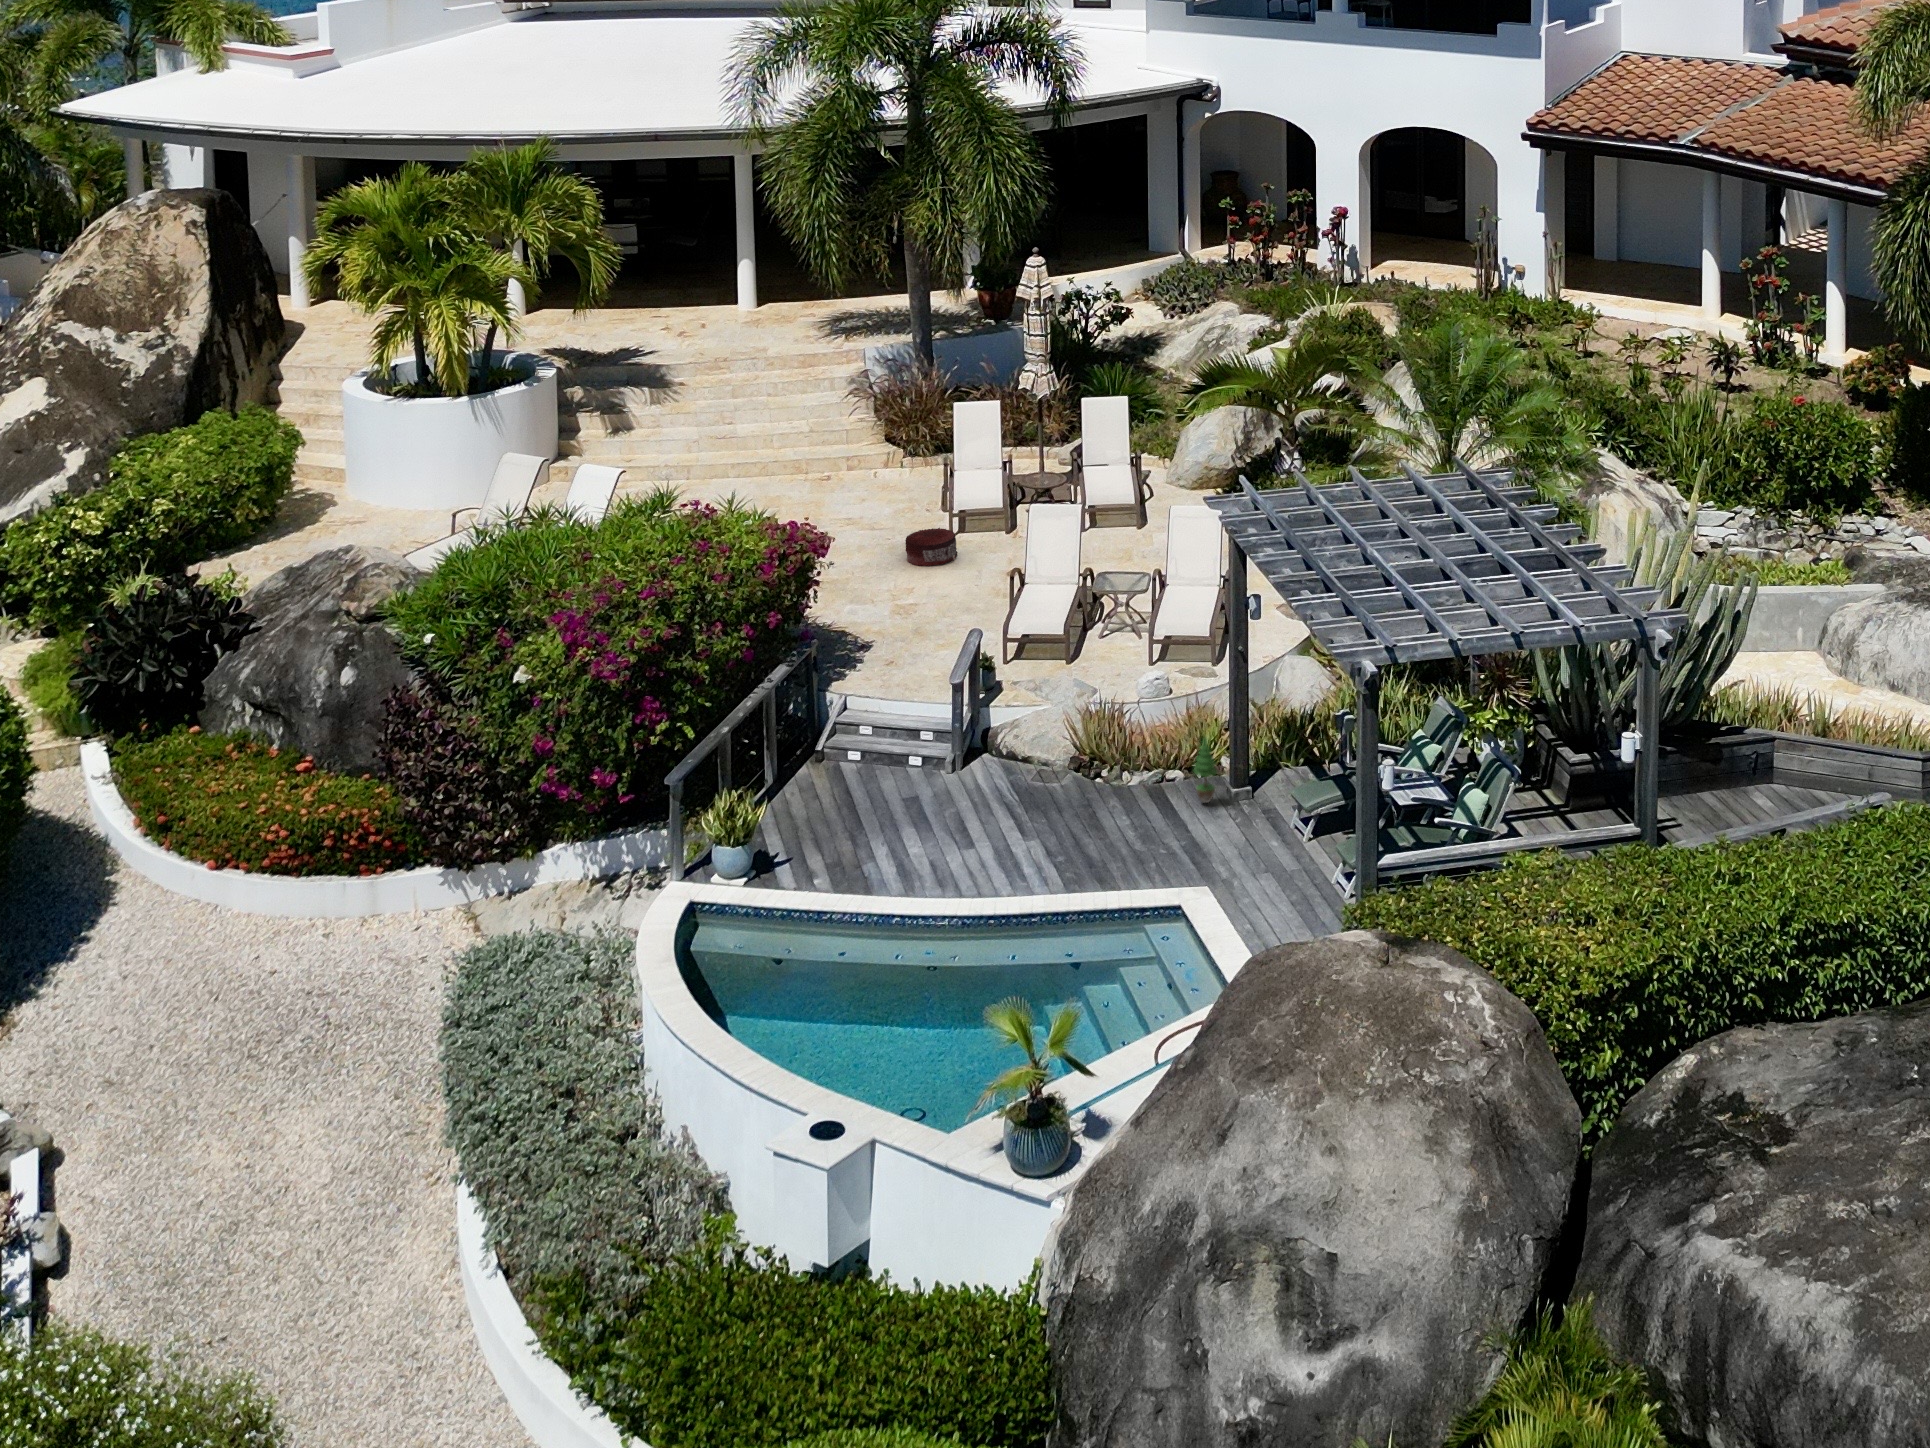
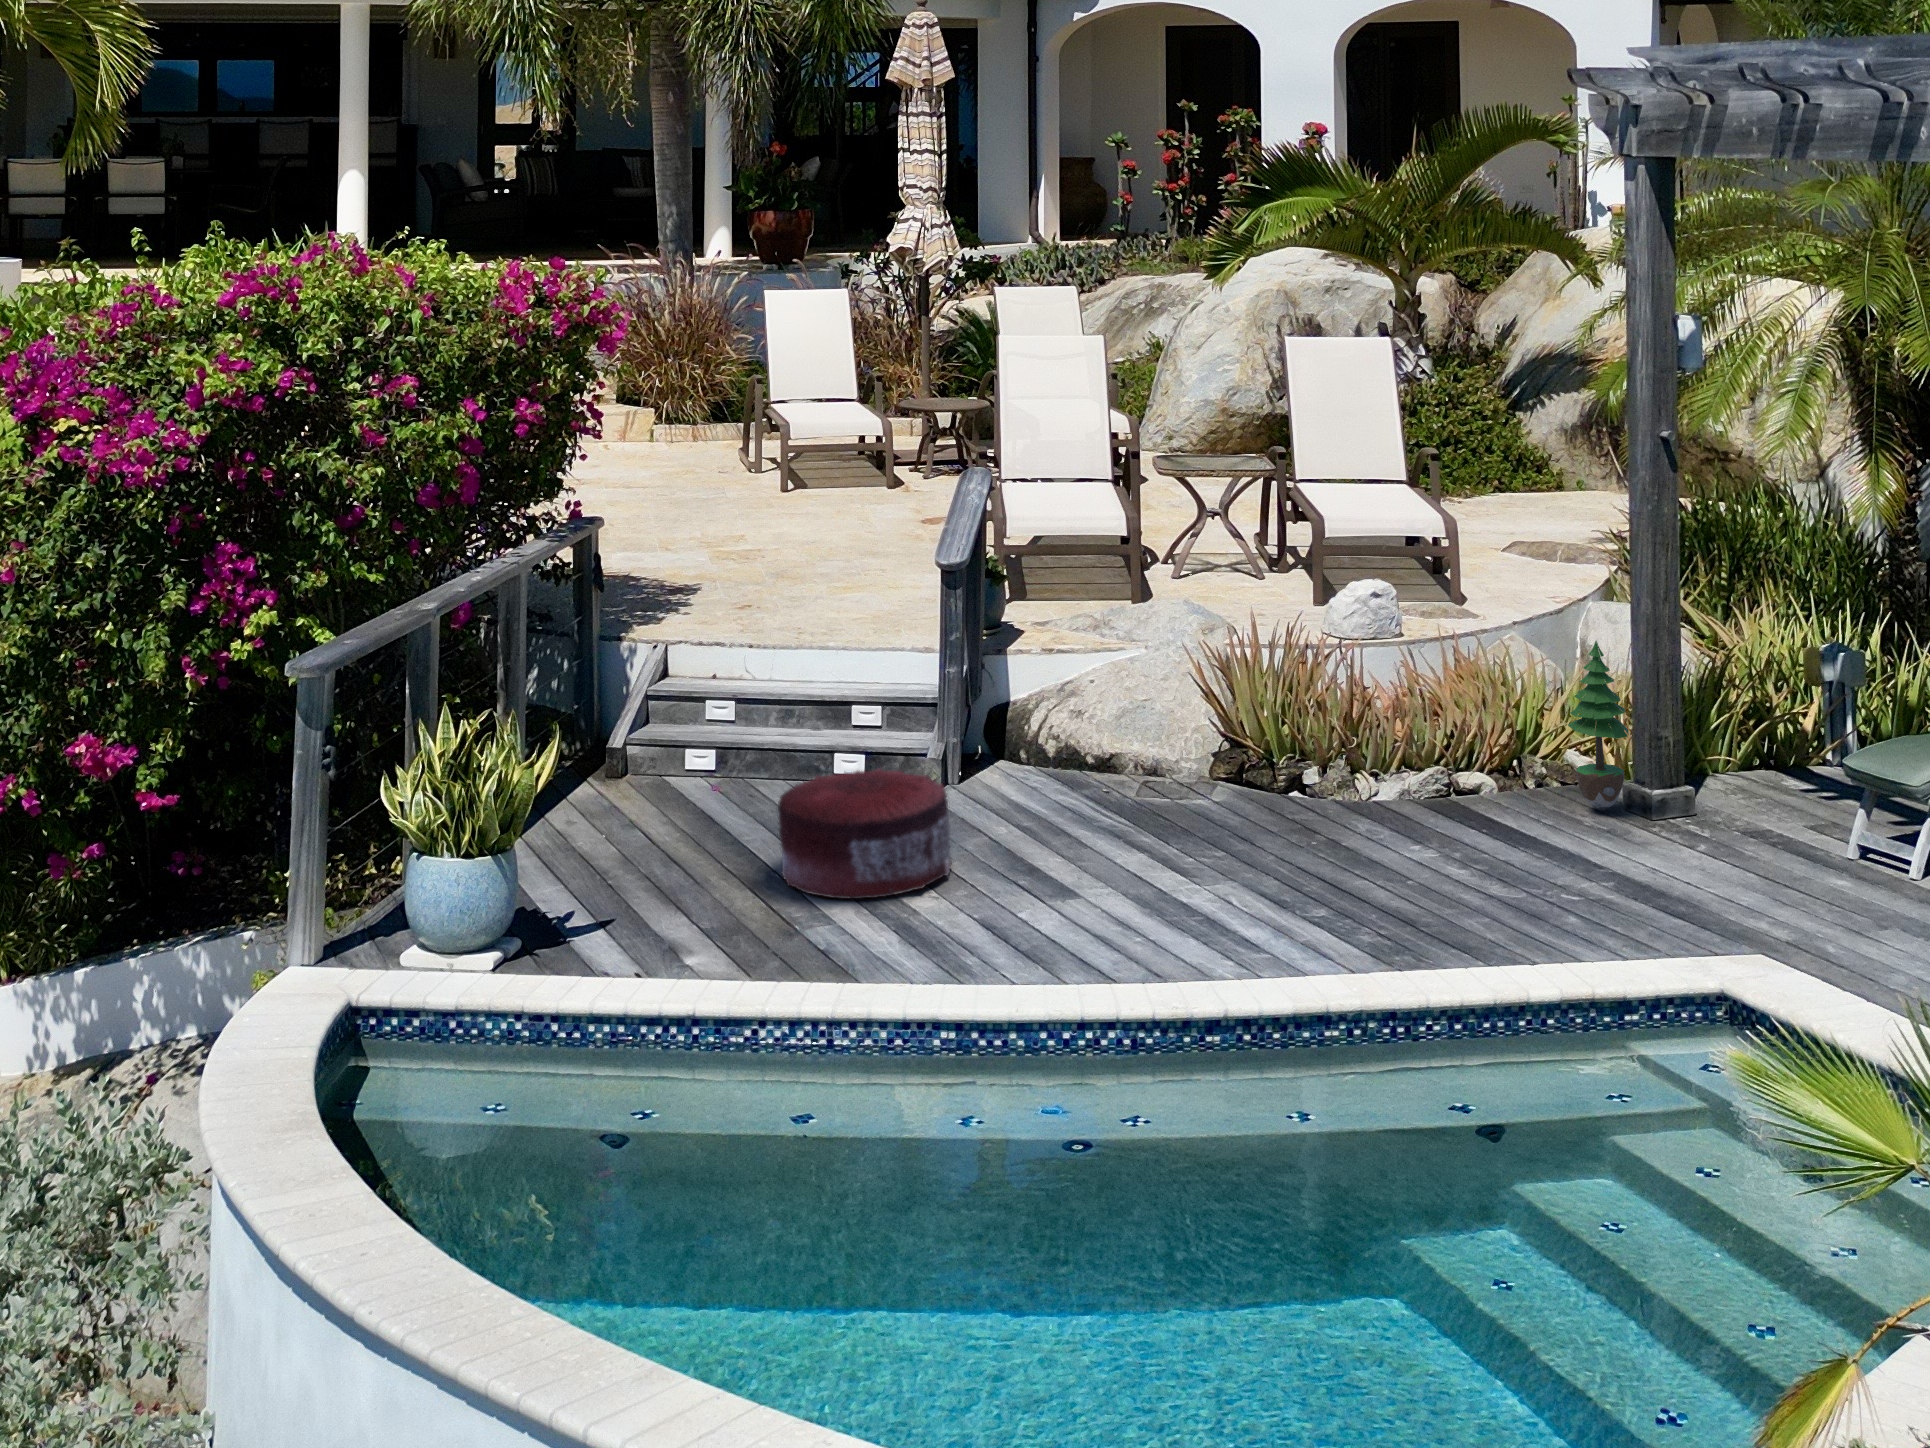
pouf: present [905,528,958,566] -> present [778,768,952,899]

